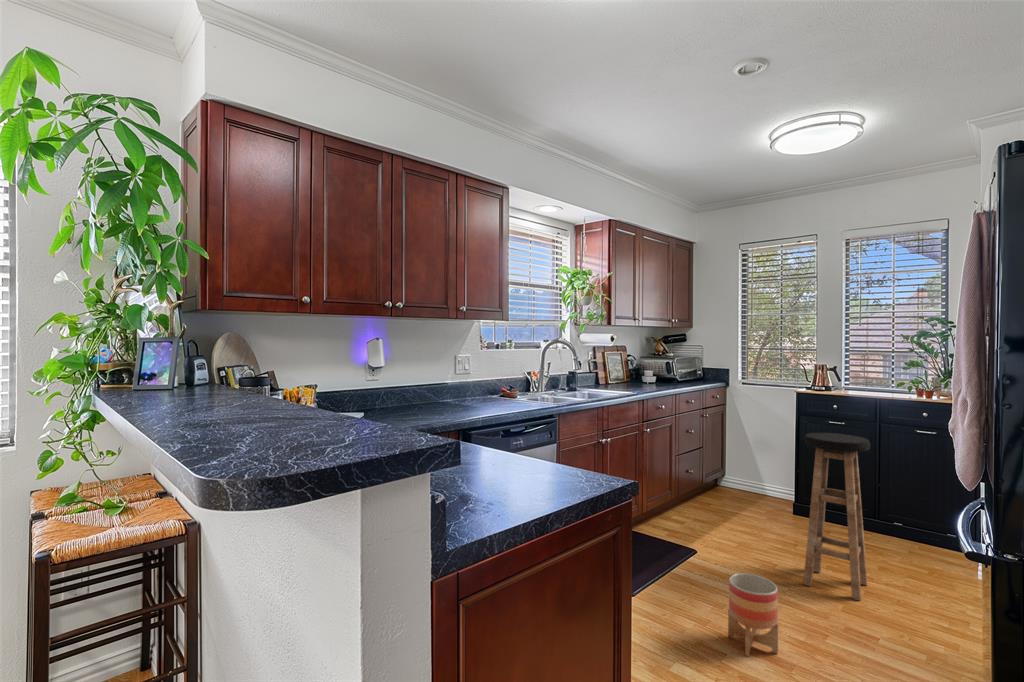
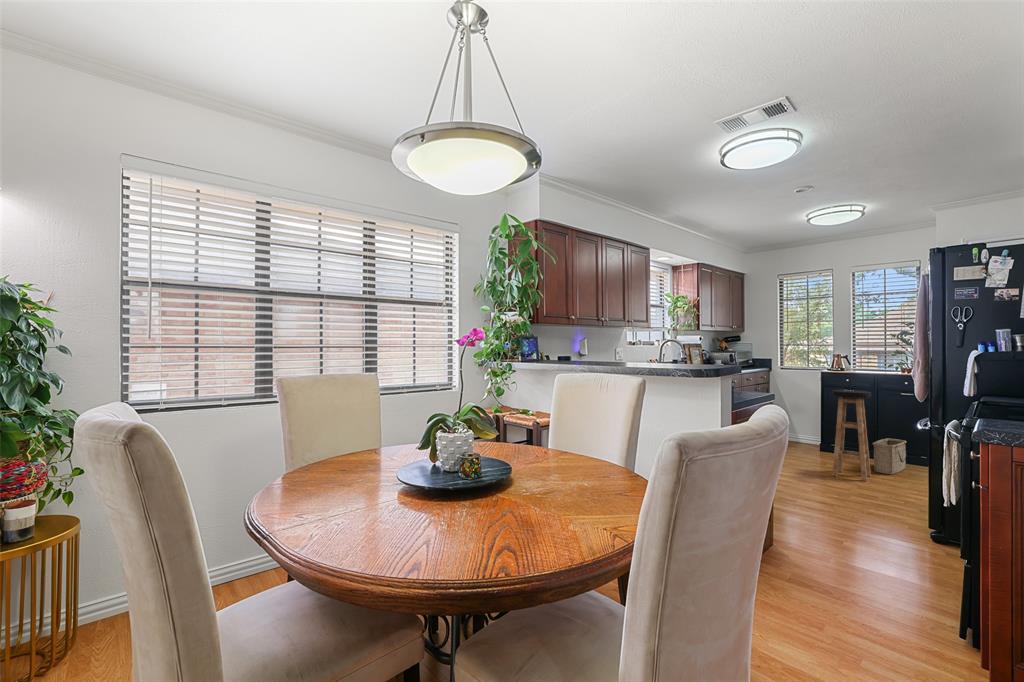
basket: none [871,507,925,578] -> present [873,438,906,475]
planter: present [728,573,778,656] -> none [795,458,823,496]

